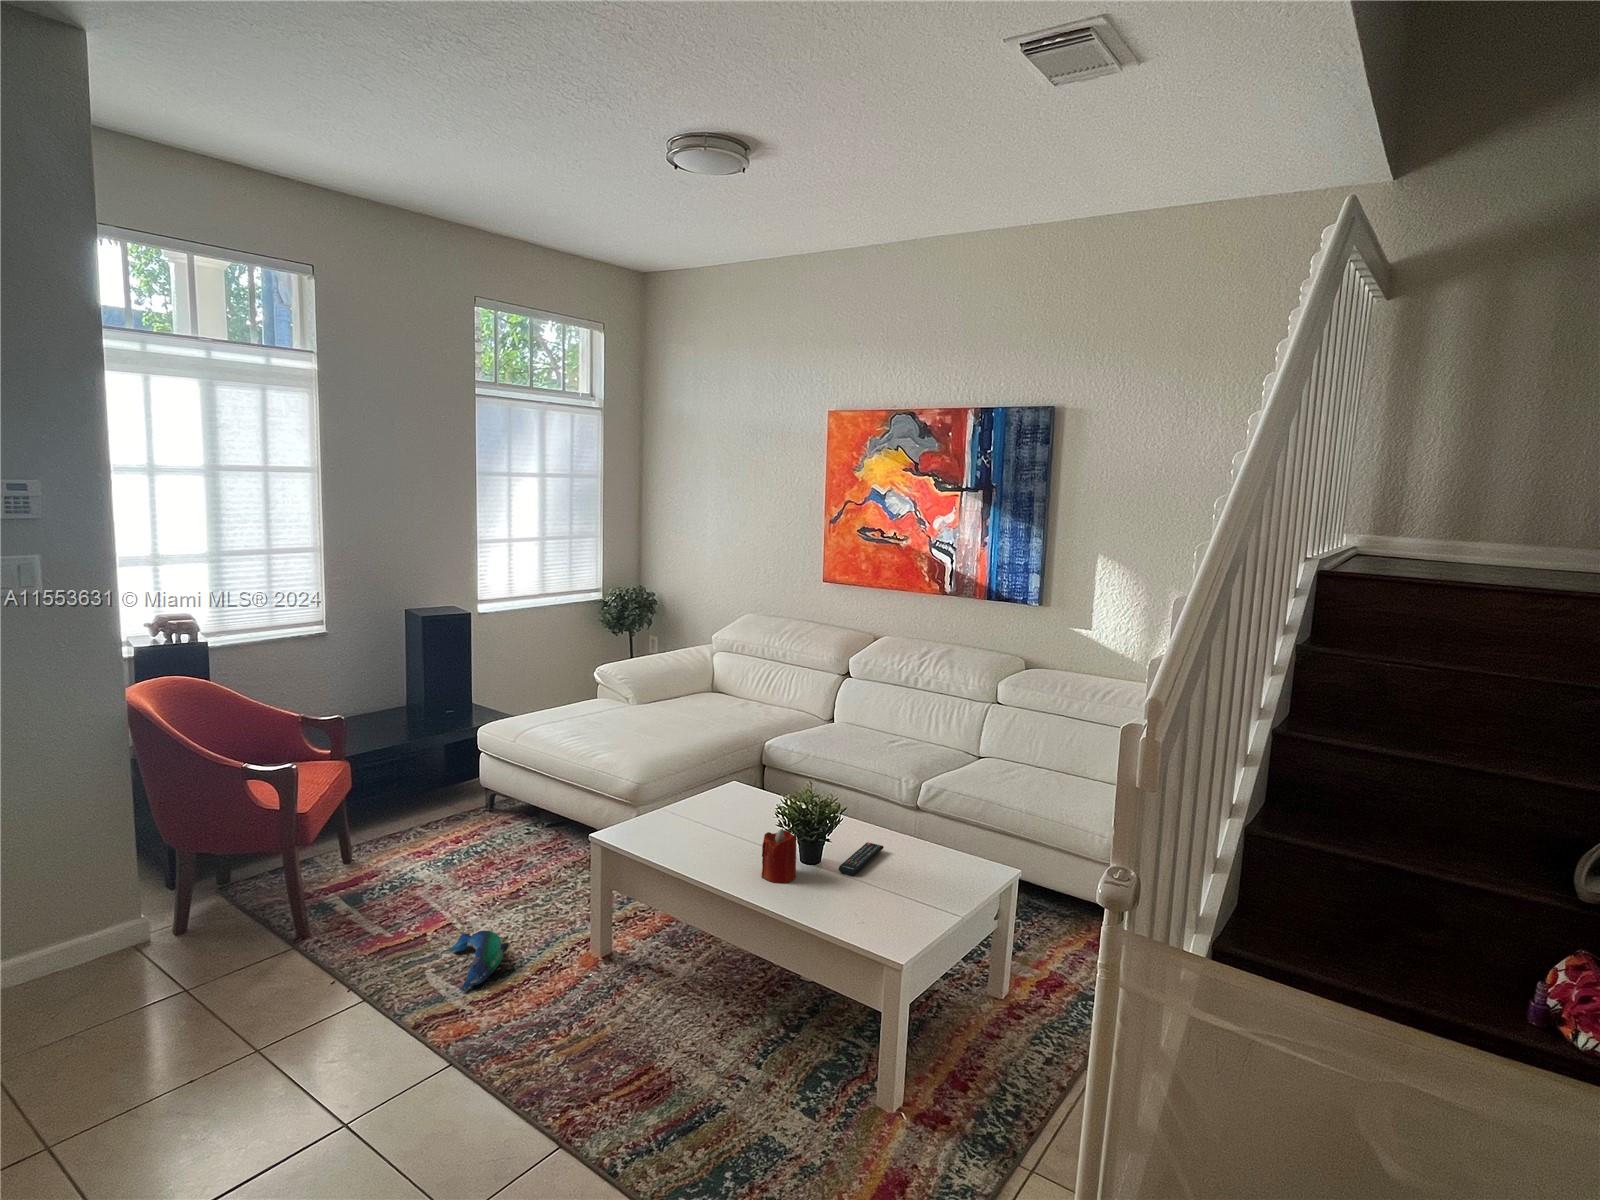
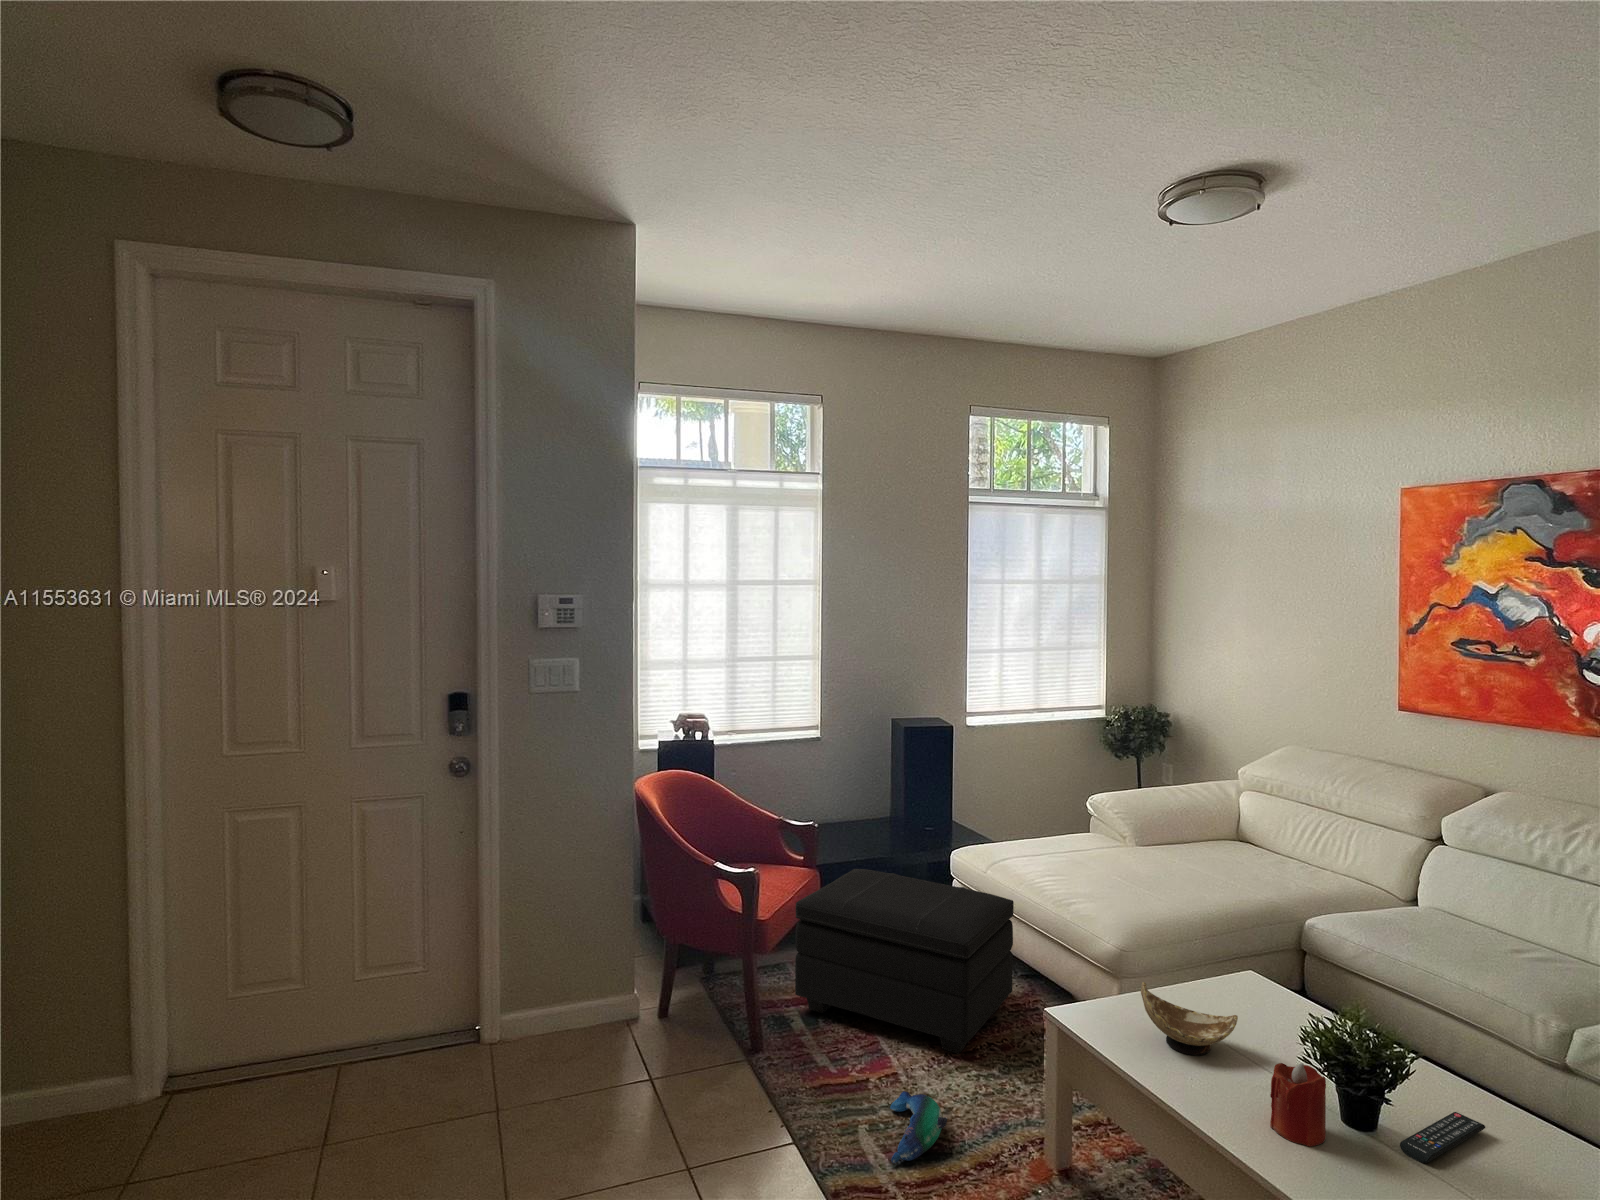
footstool: none [332,755,545,896] -> present [795,869,1014,1054]
decorative bowl: none [666,798,734,845] -> present [1141,982,1238,1055]

